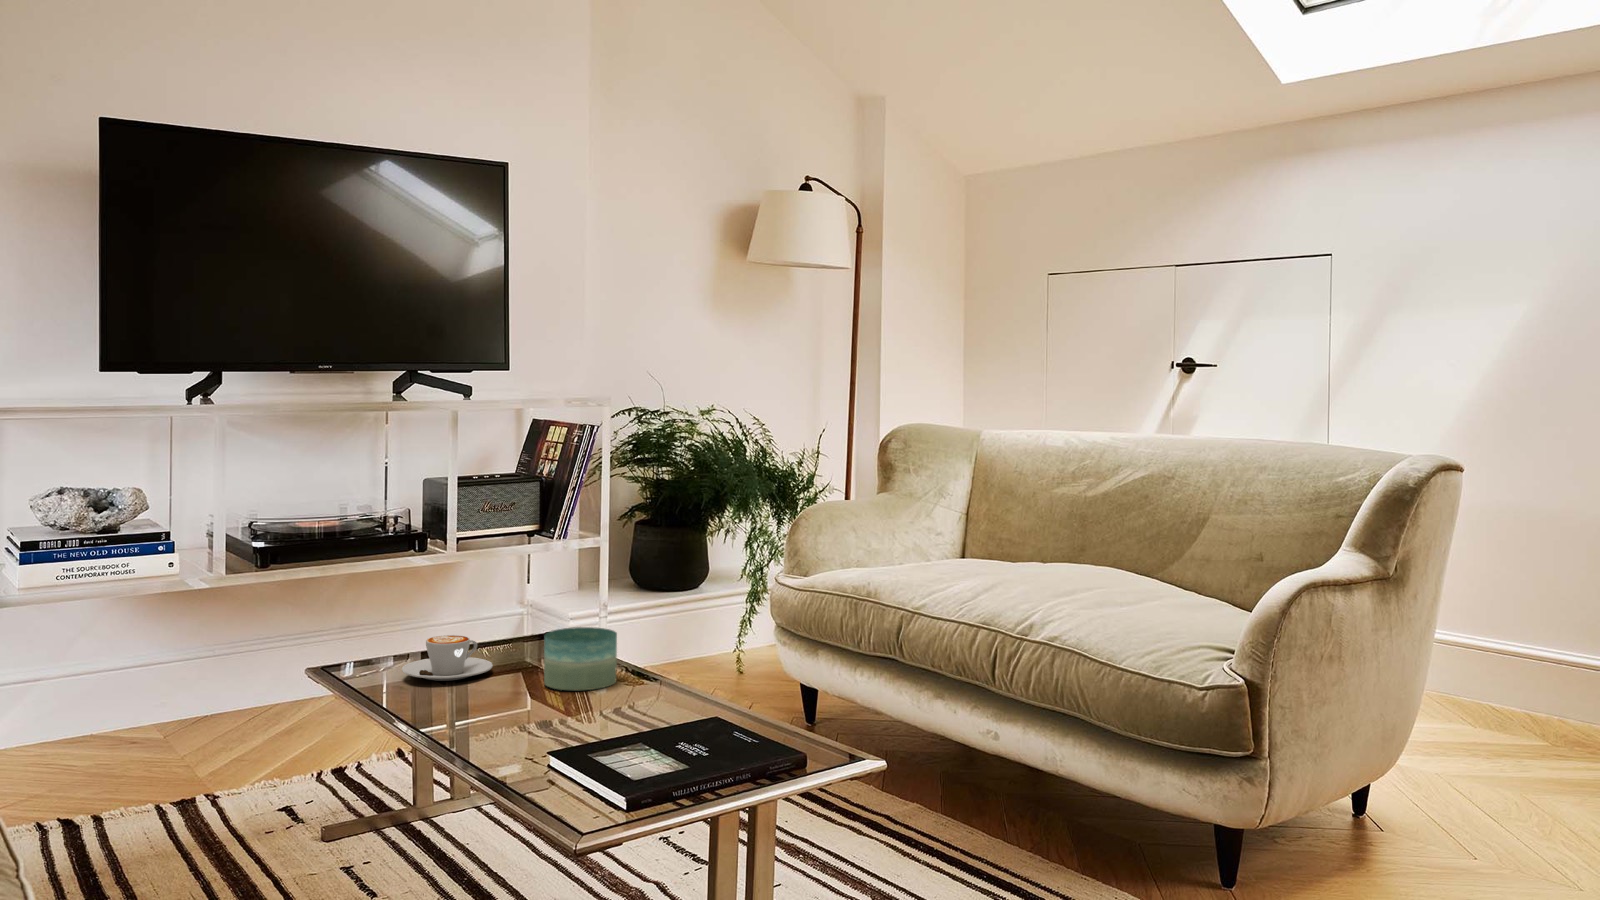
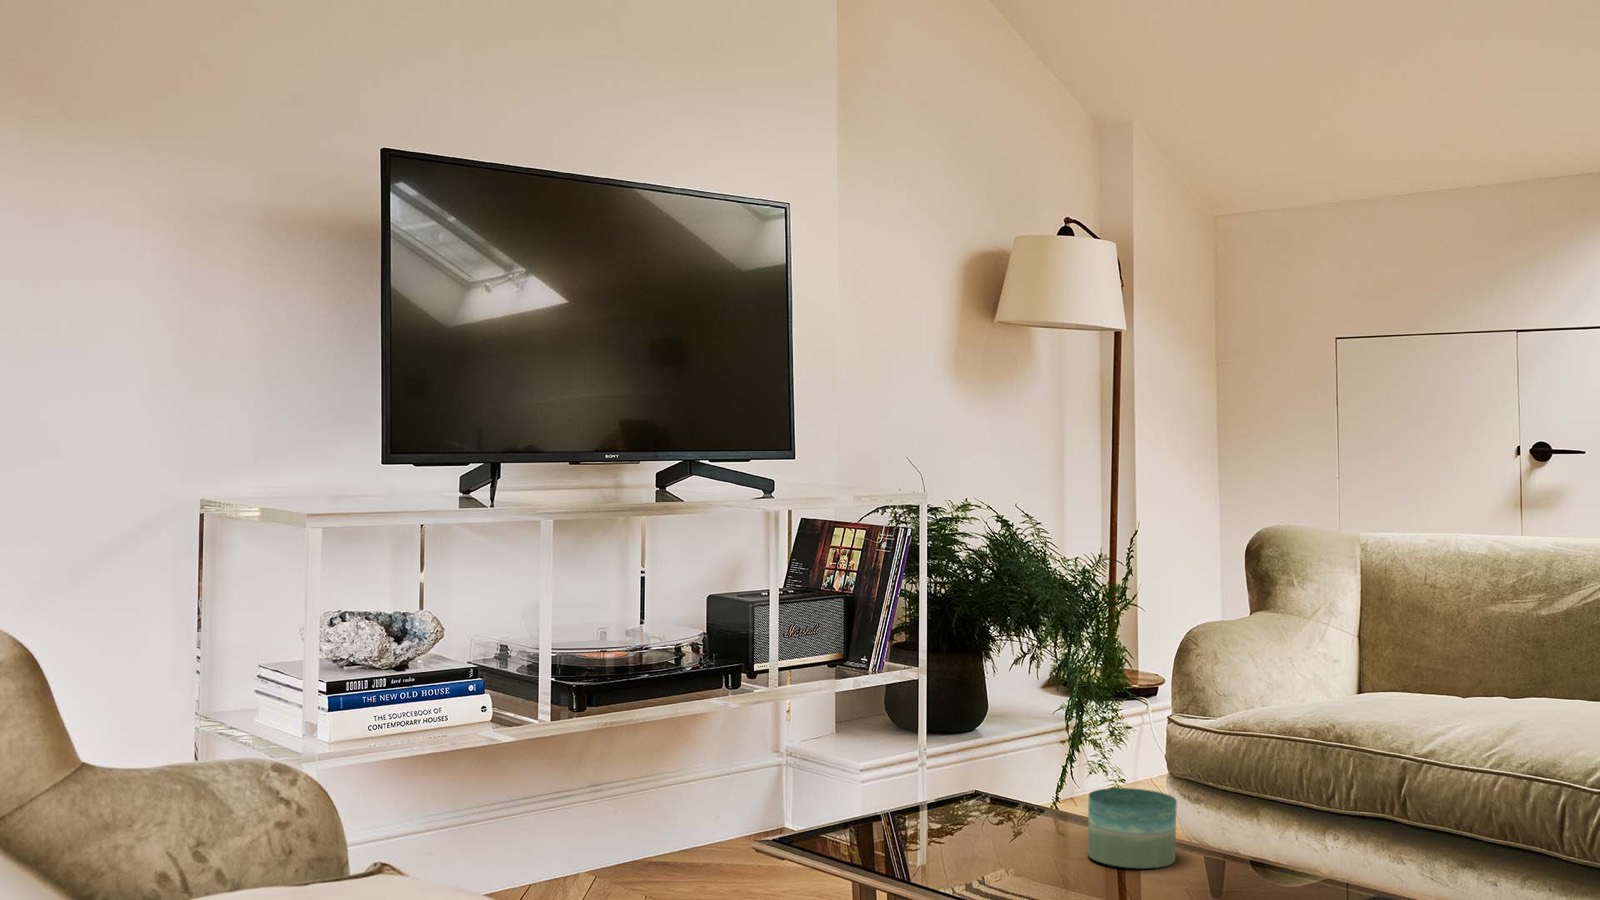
coffee cup: present [402,635,493,681] -> none [895,799,1003,857]

